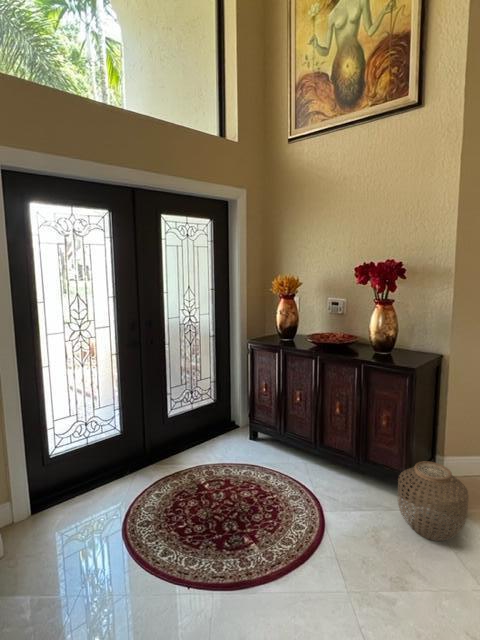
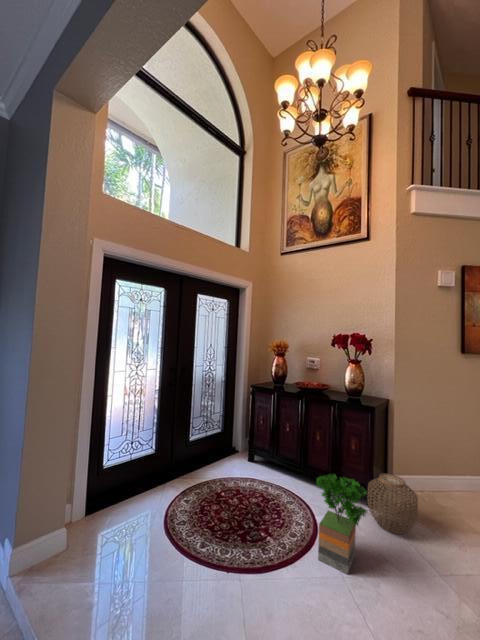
potted tree: none [313,466,386,596] -> present [316,474,367,574]

